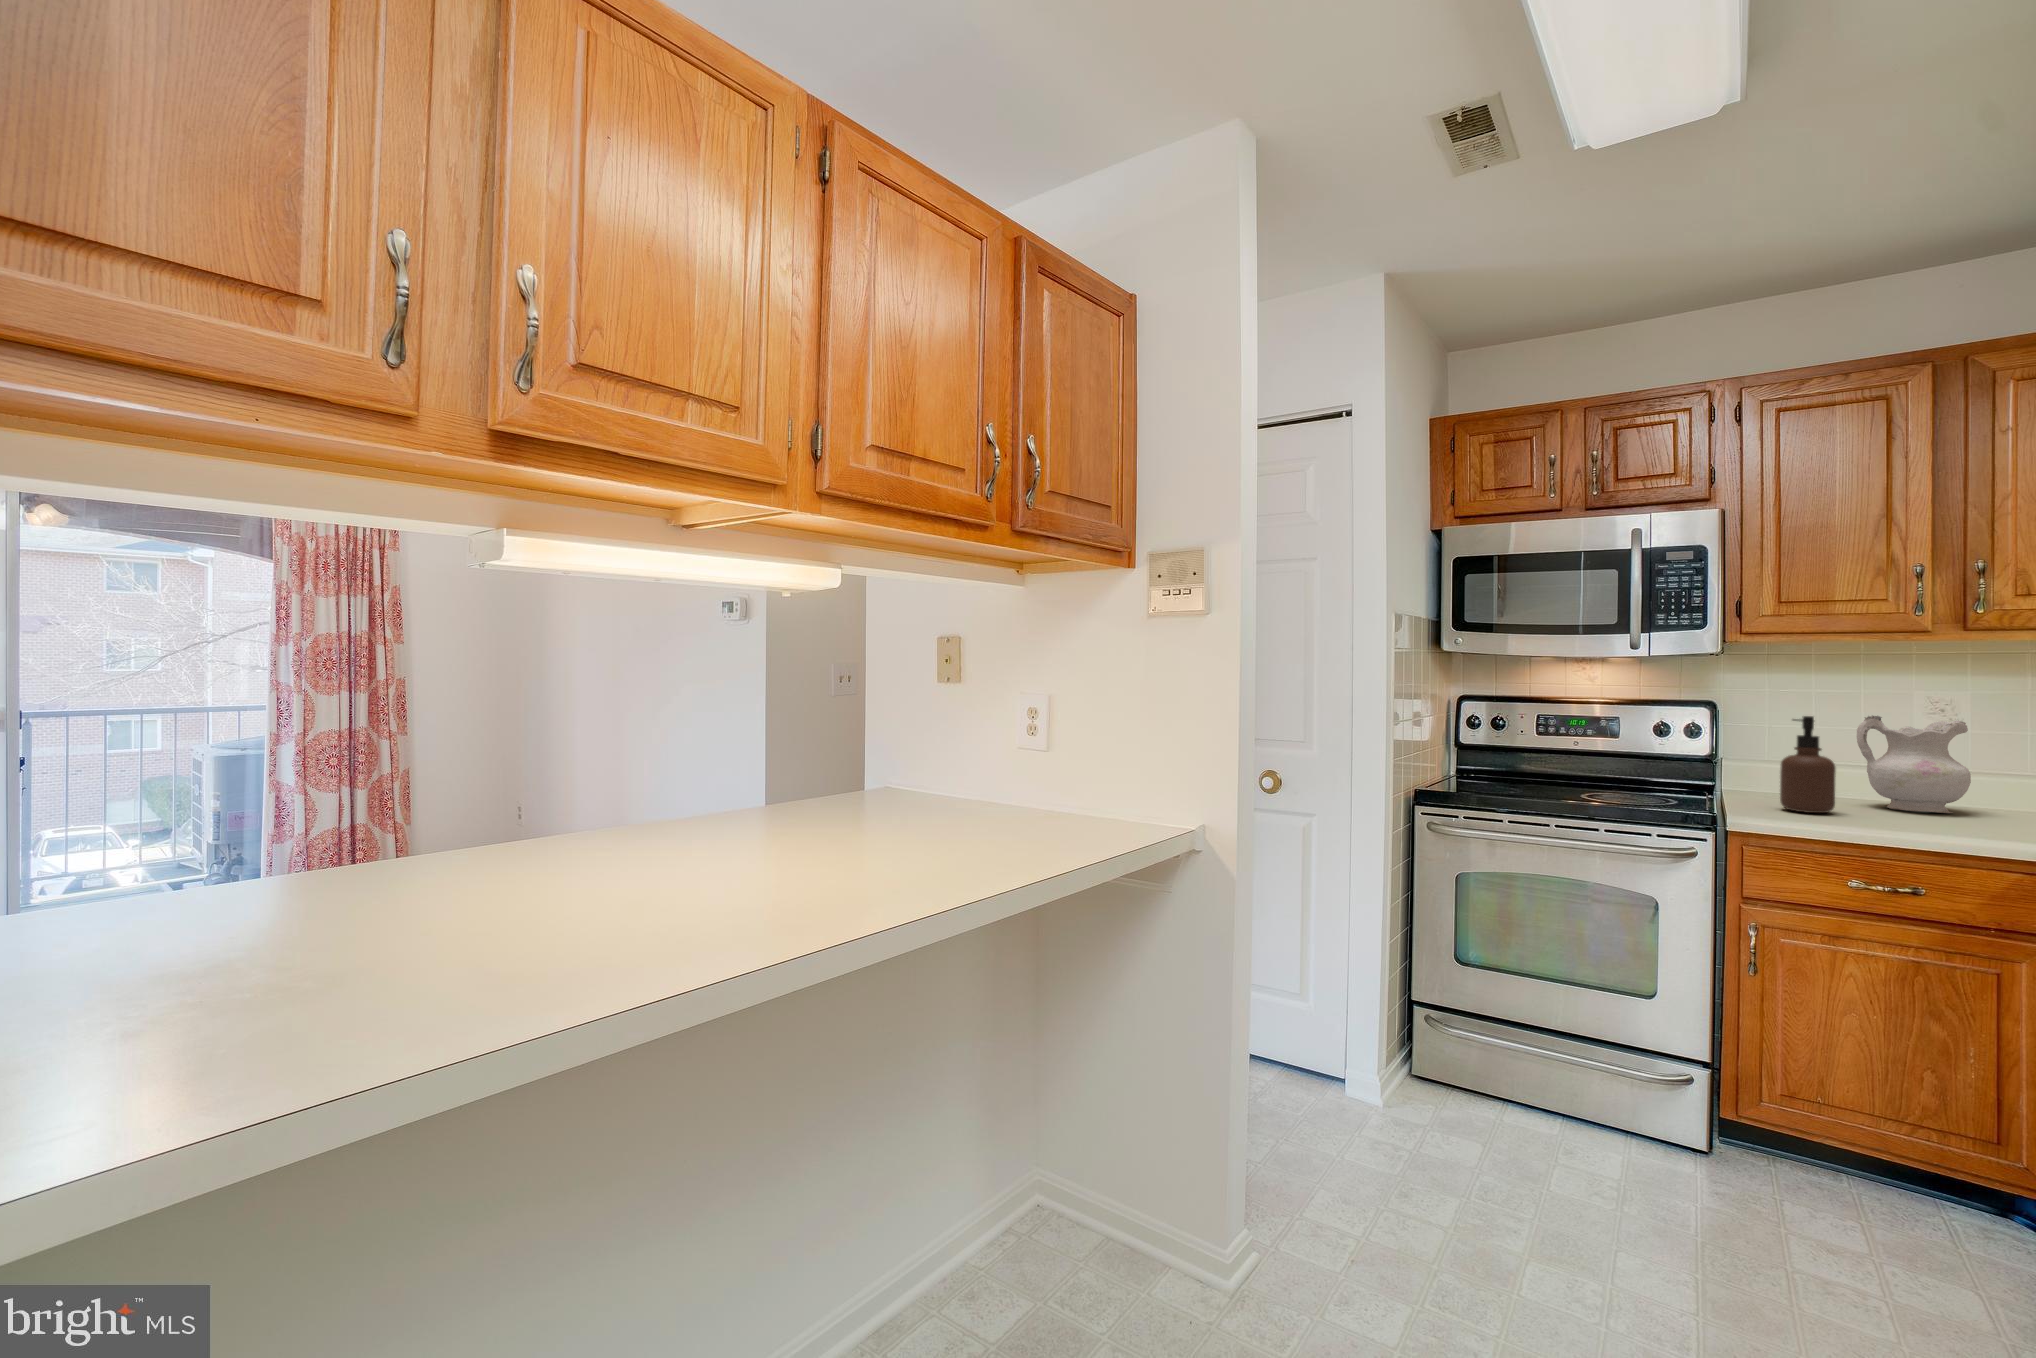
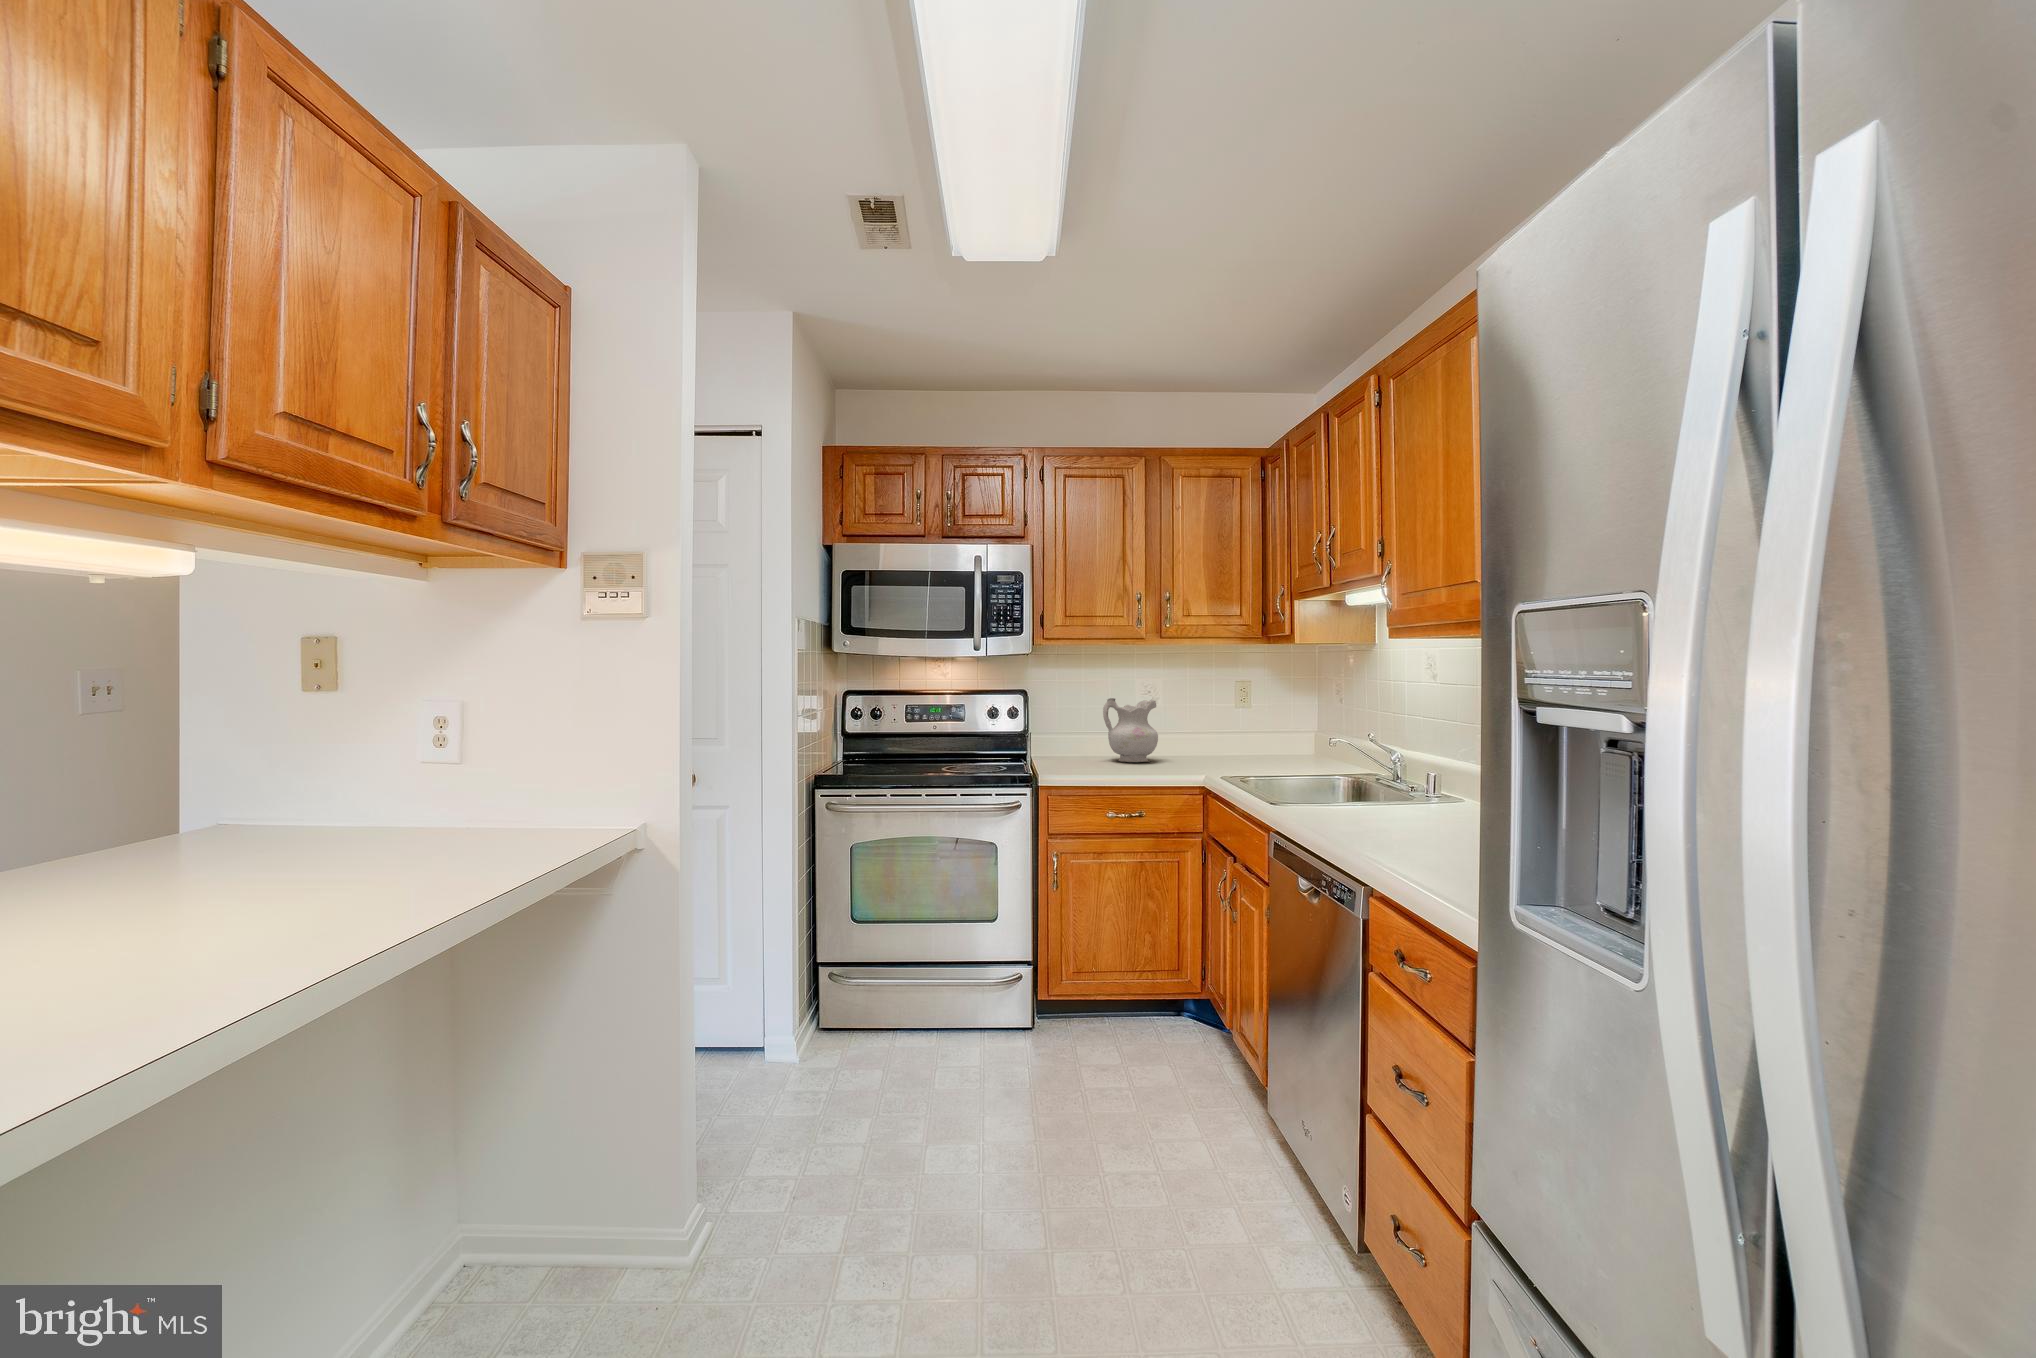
soap dispenser: present [1780,716,1836,813] -> none [1065,700,1094,769]

